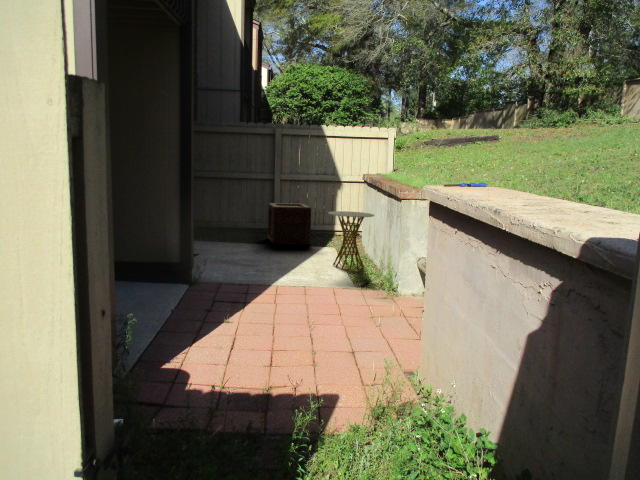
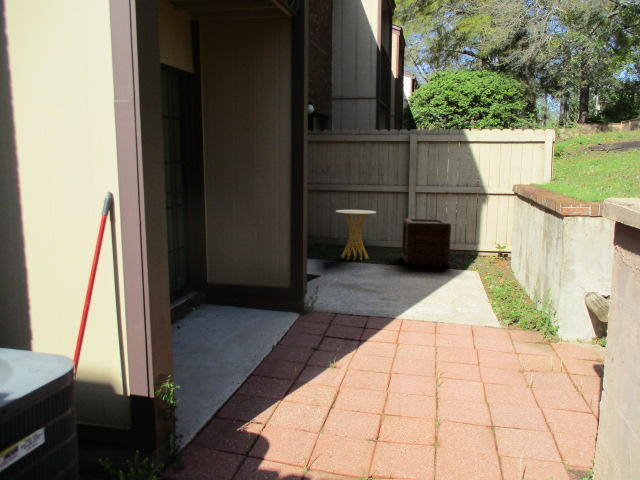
side table: present [328,211,374,269] -> present [335,210,376,260]

